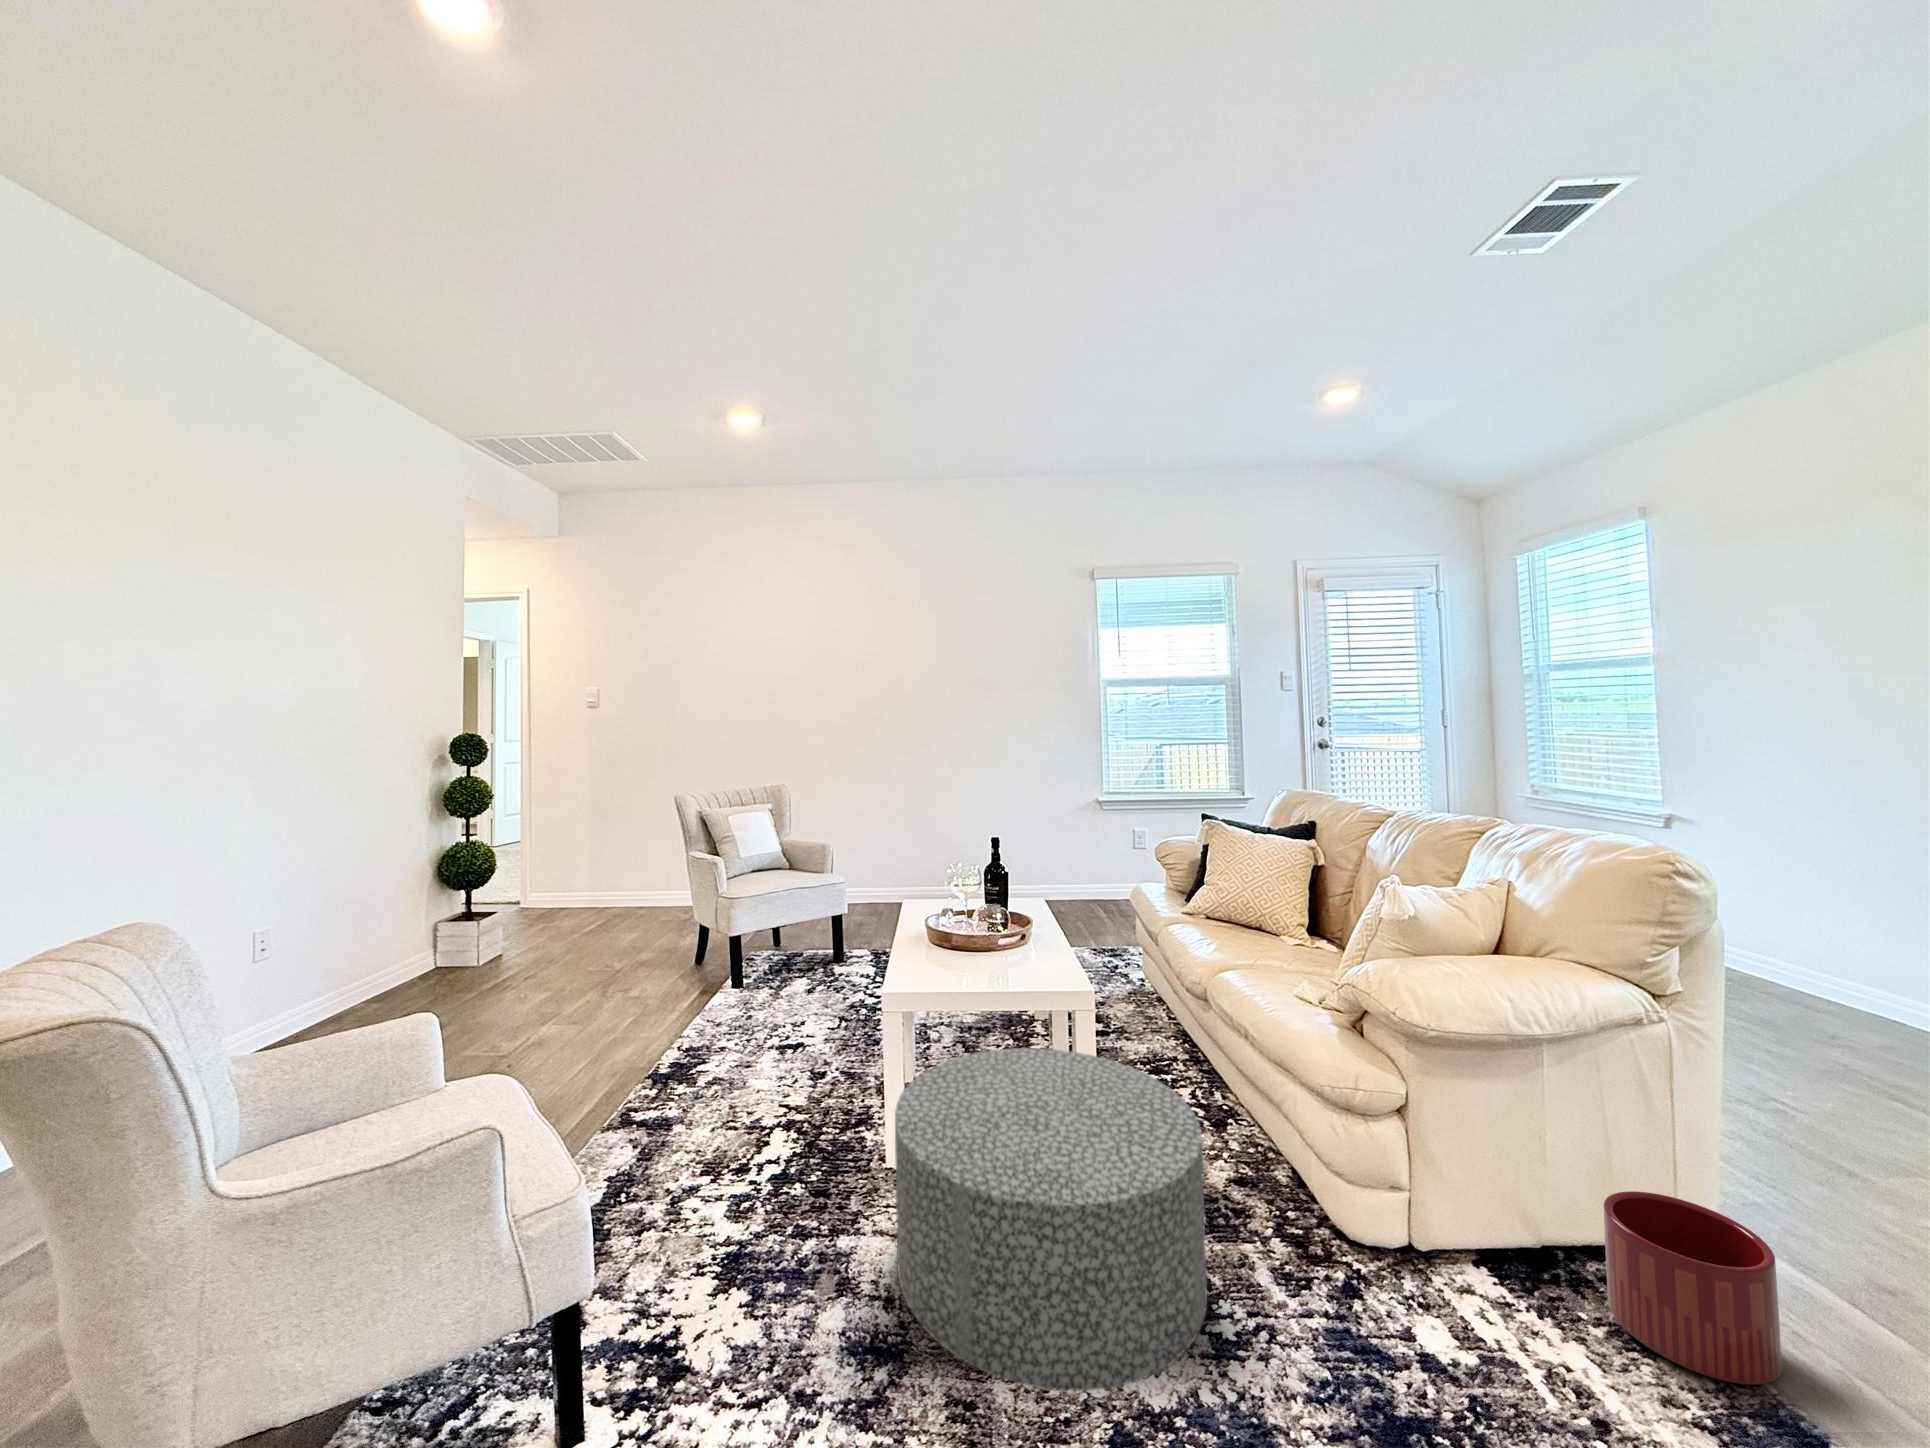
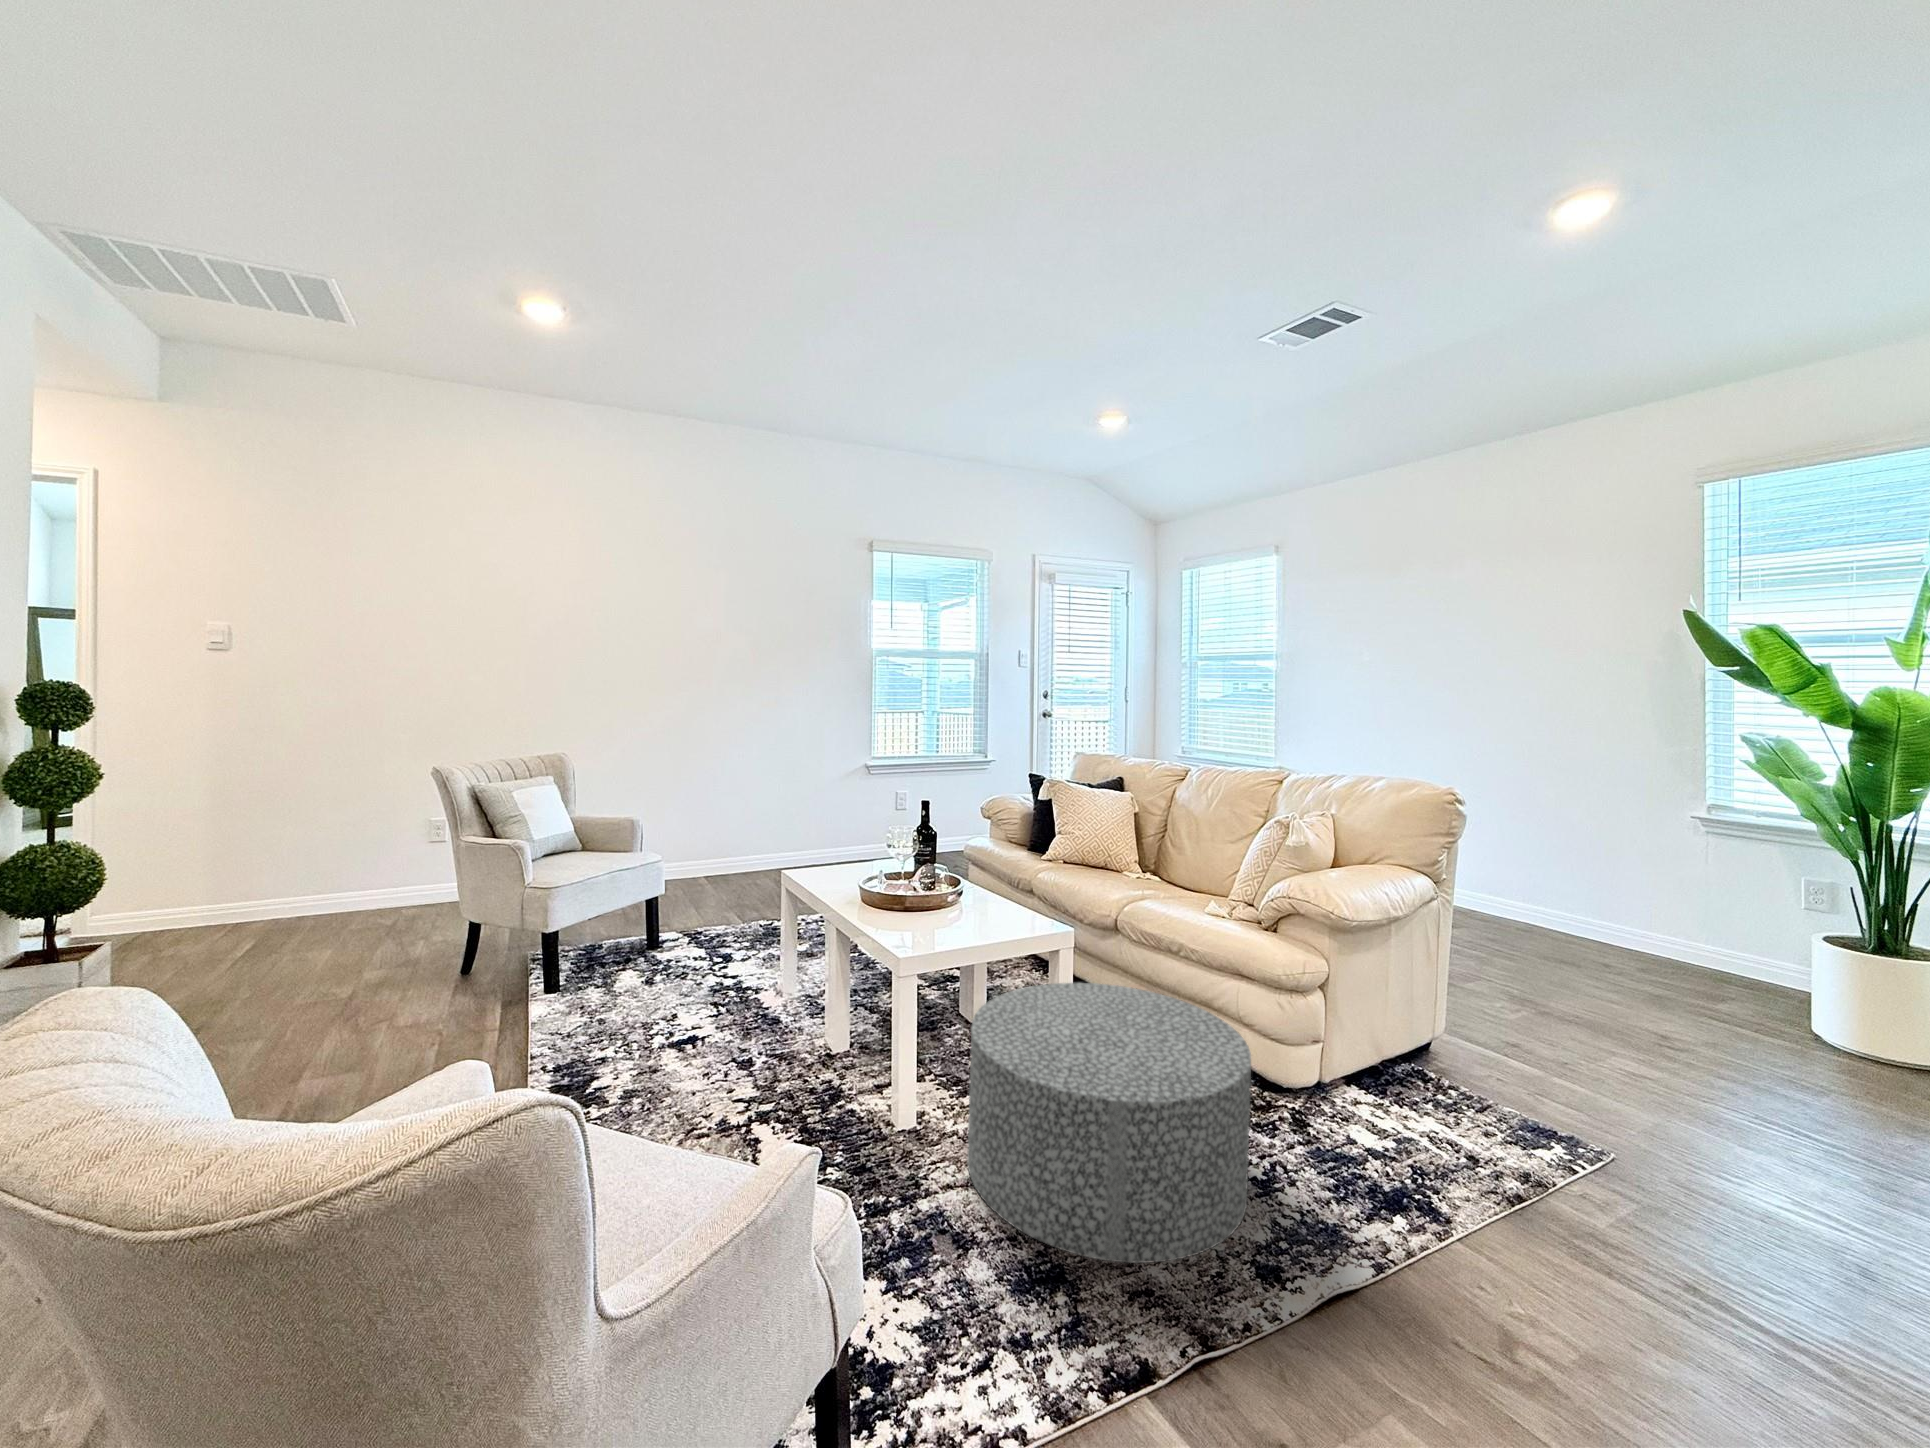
planter: present [1604,1191,1782,1384] -> none [1419,1011,1515,1114]

